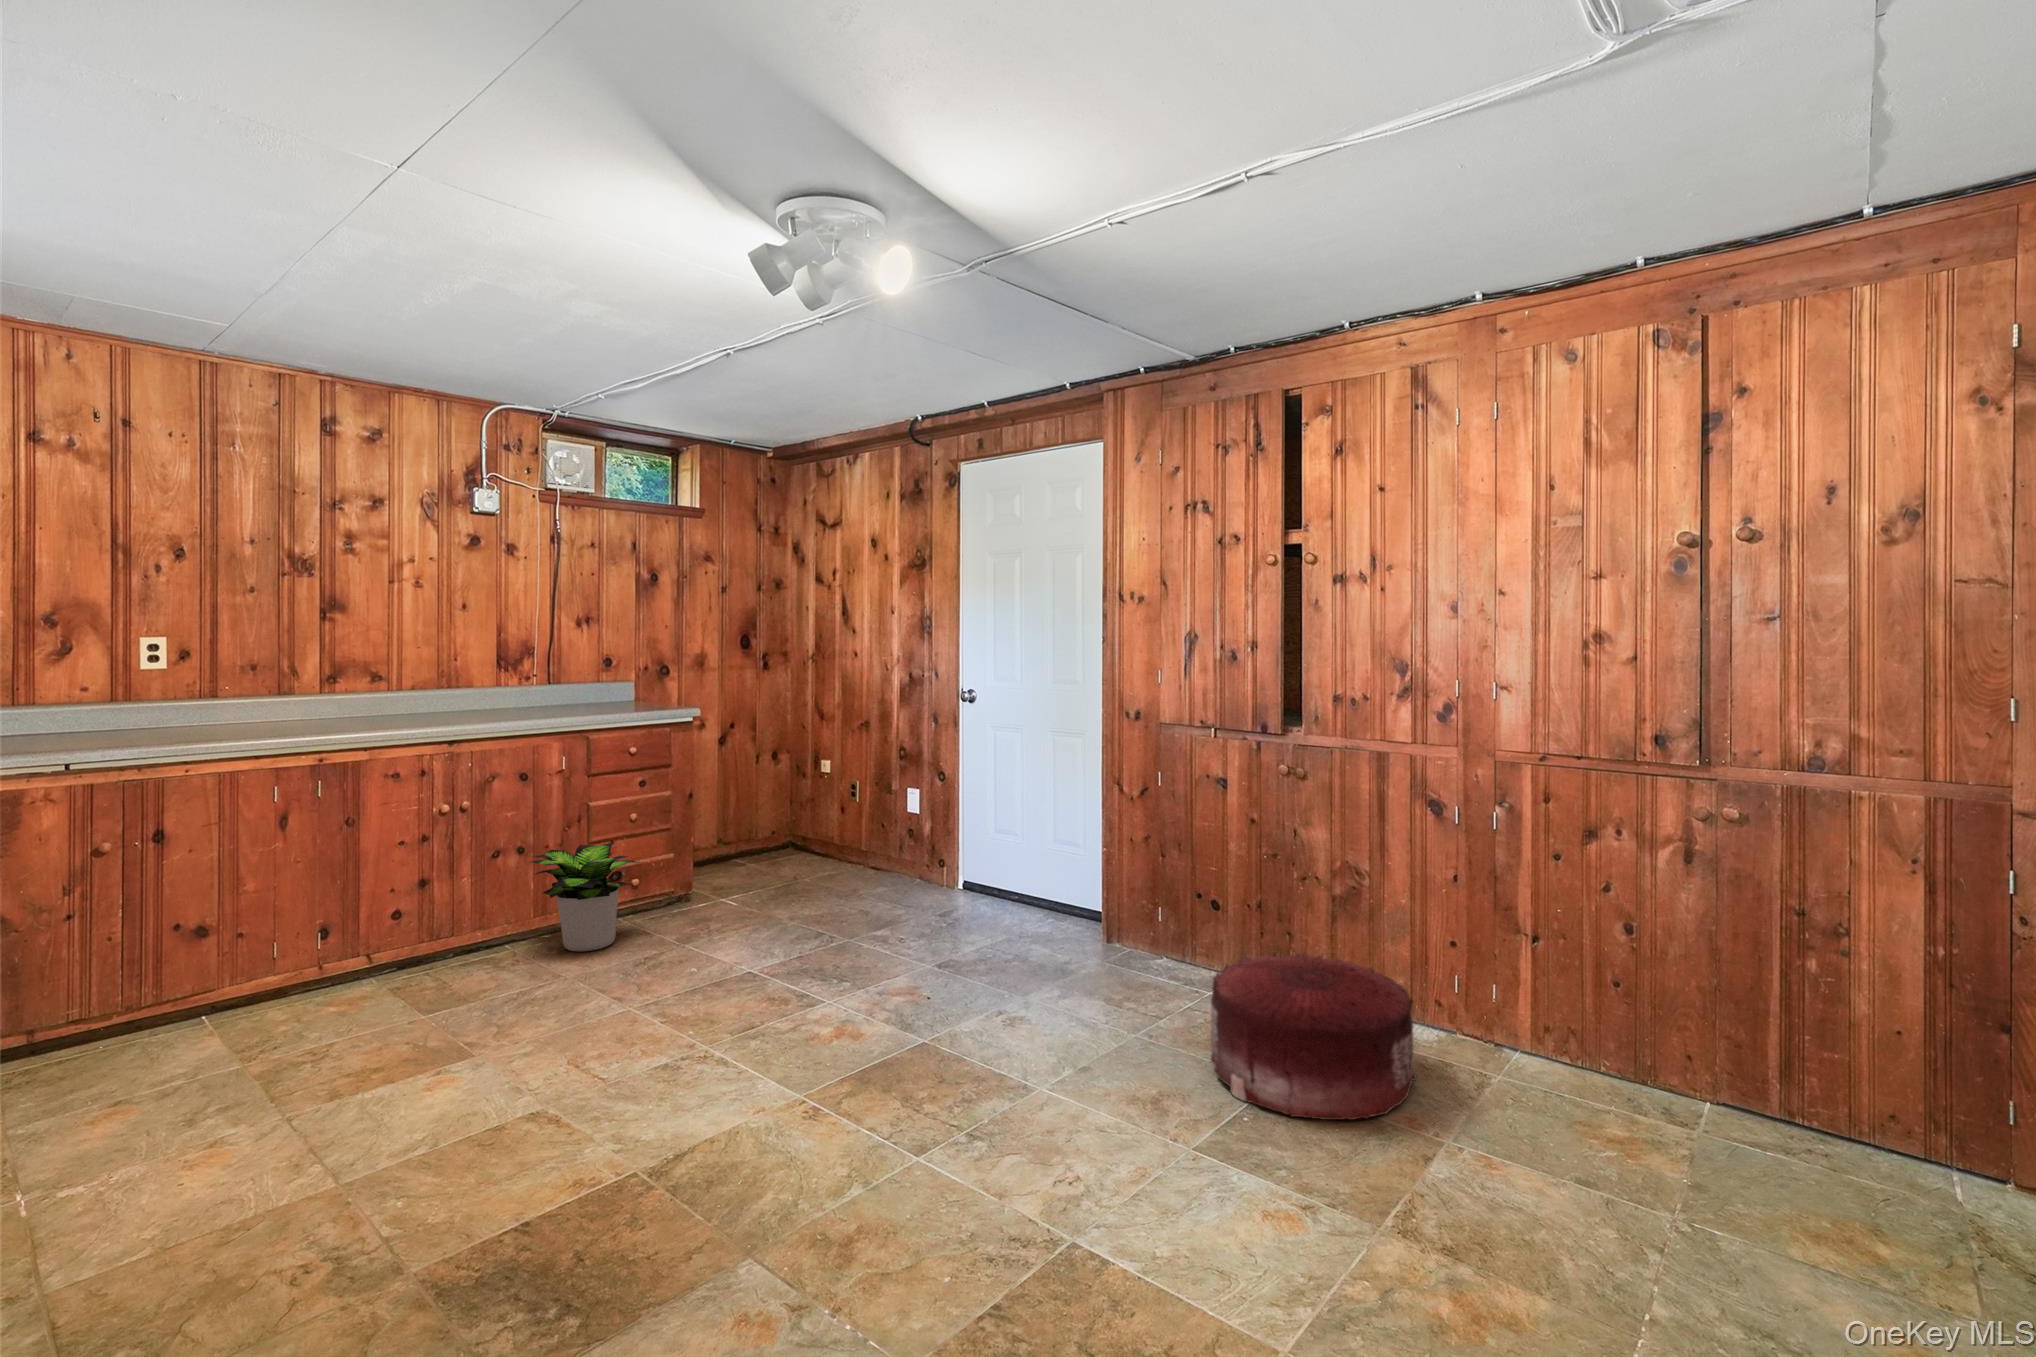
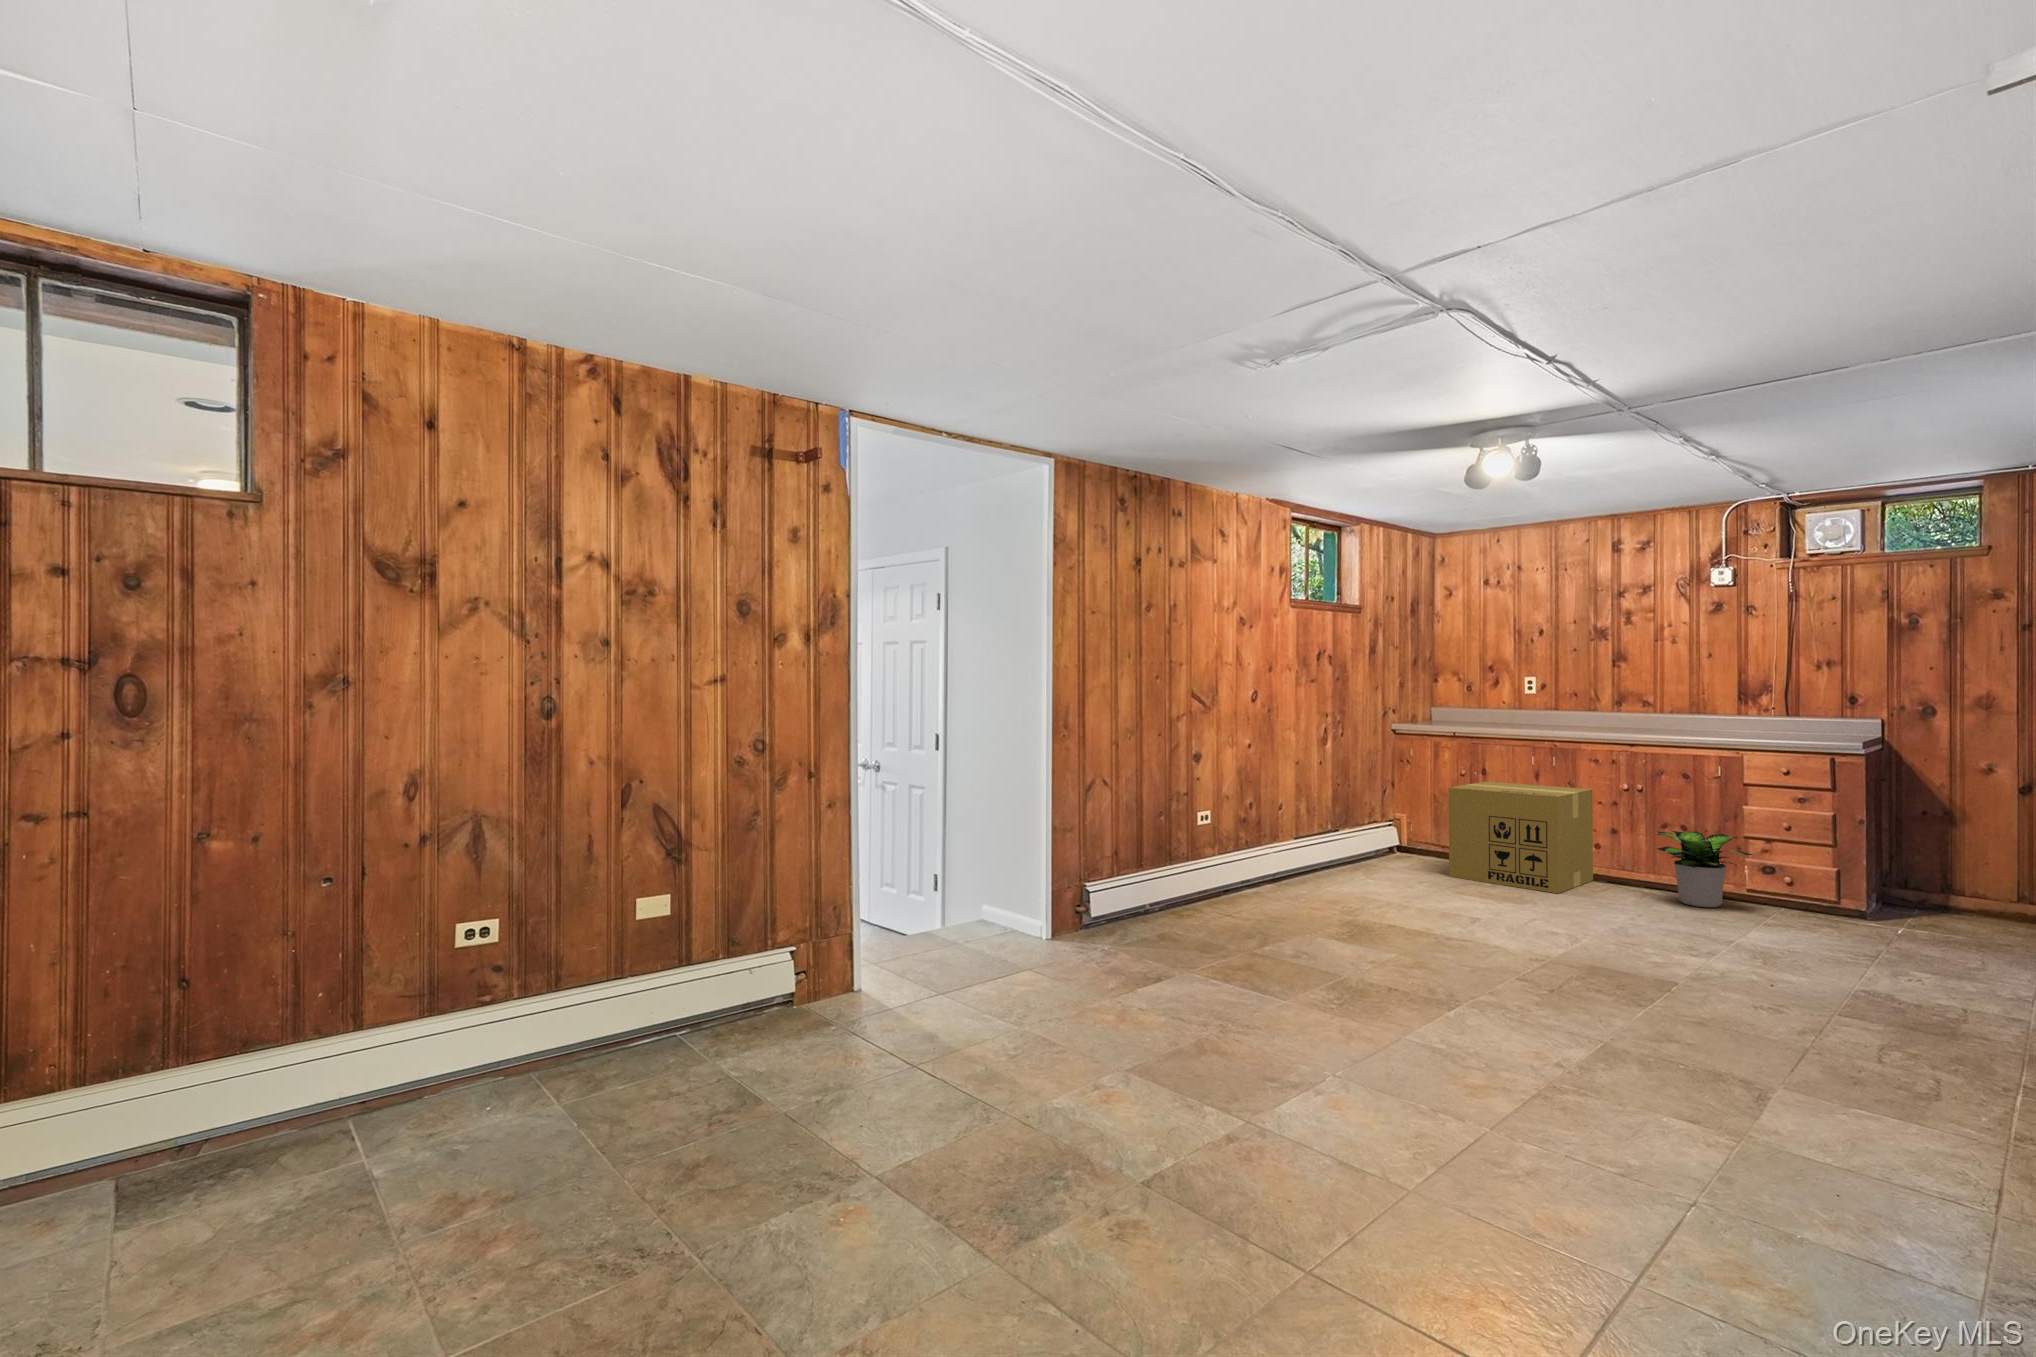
cardboard box: none [170,822,450,1072] -> present [1449,781,1593,893]
pouf: present [1211,954,1417,1120] -> none [1648,980,1891,1130]

